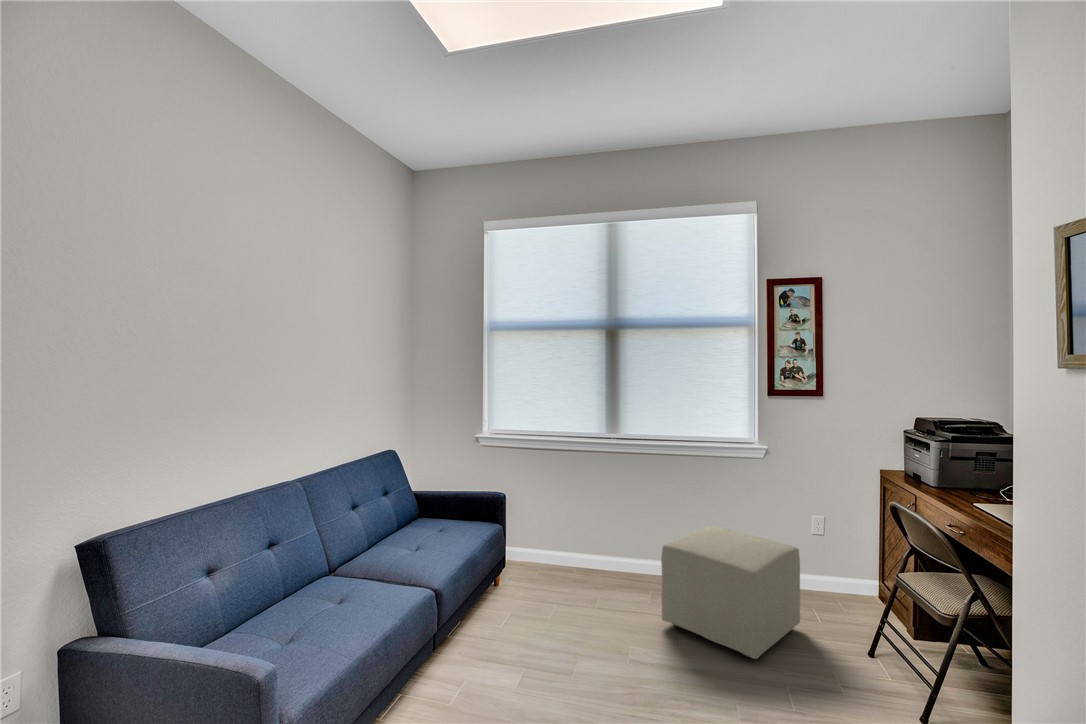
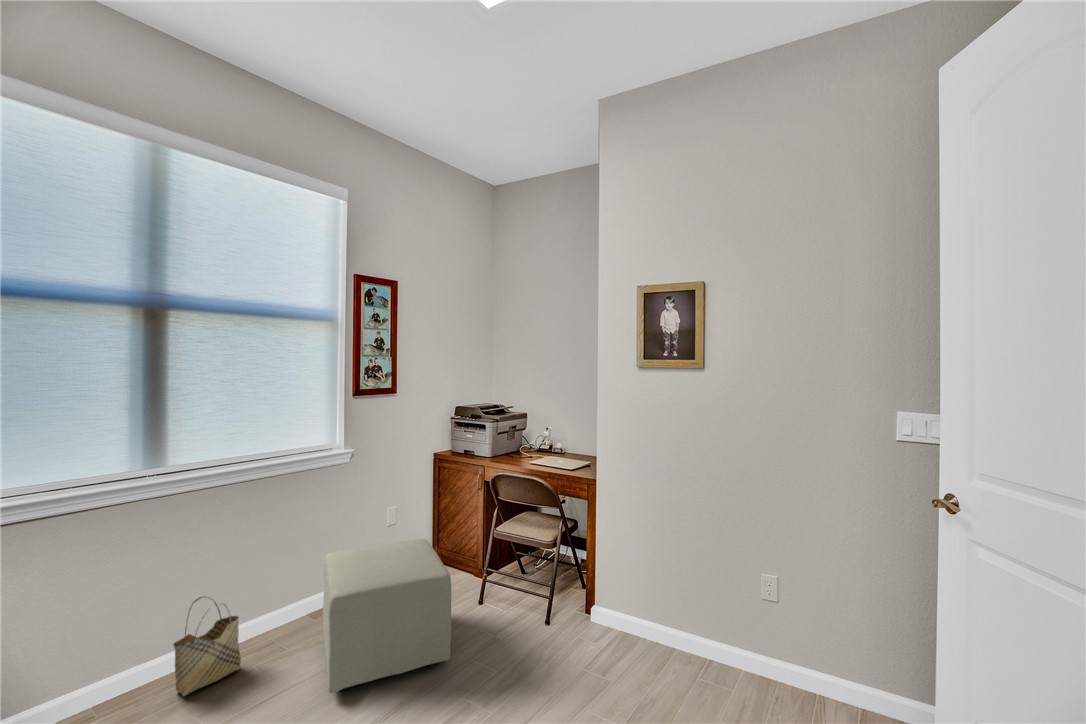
woven basket: none [613,523,654,583] -> present [173,597,241,696]

